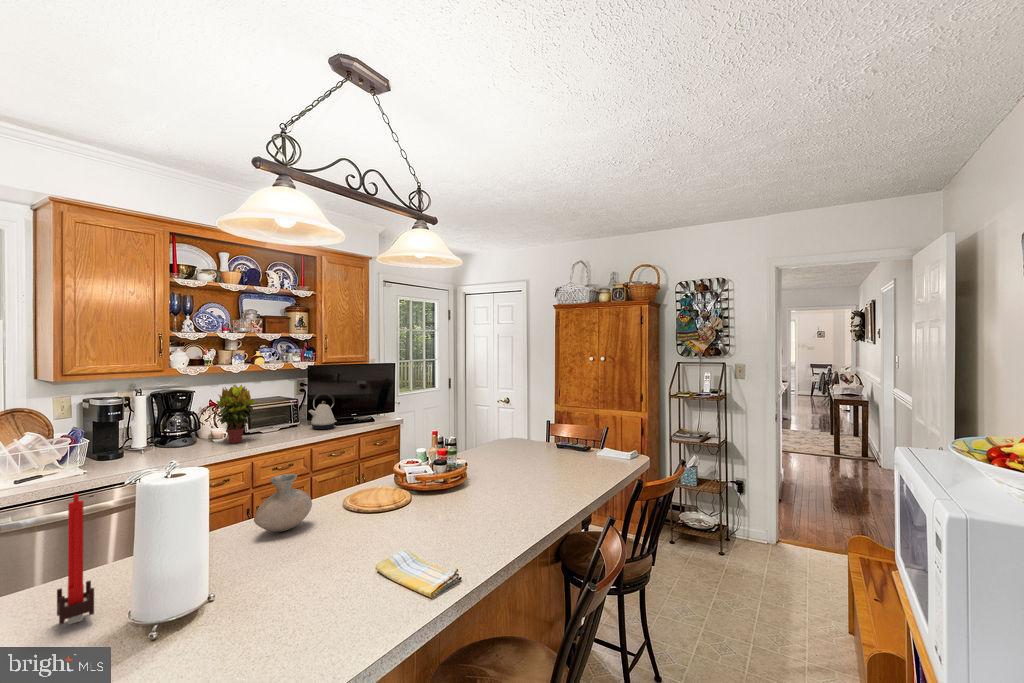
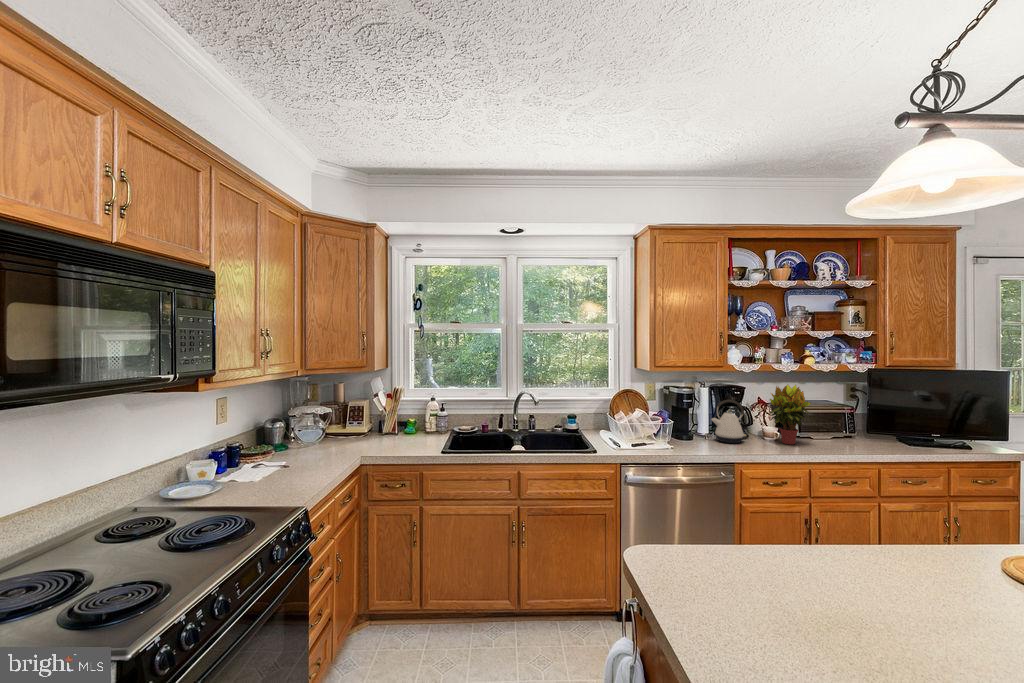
kettle: present [308,393,336,430] -> present [711,400,746,443]
vase: present [254,474,312,532] -> none [888,510,969,585]
candle: present [57,494,94,625] -> none [720,488,754,611]

